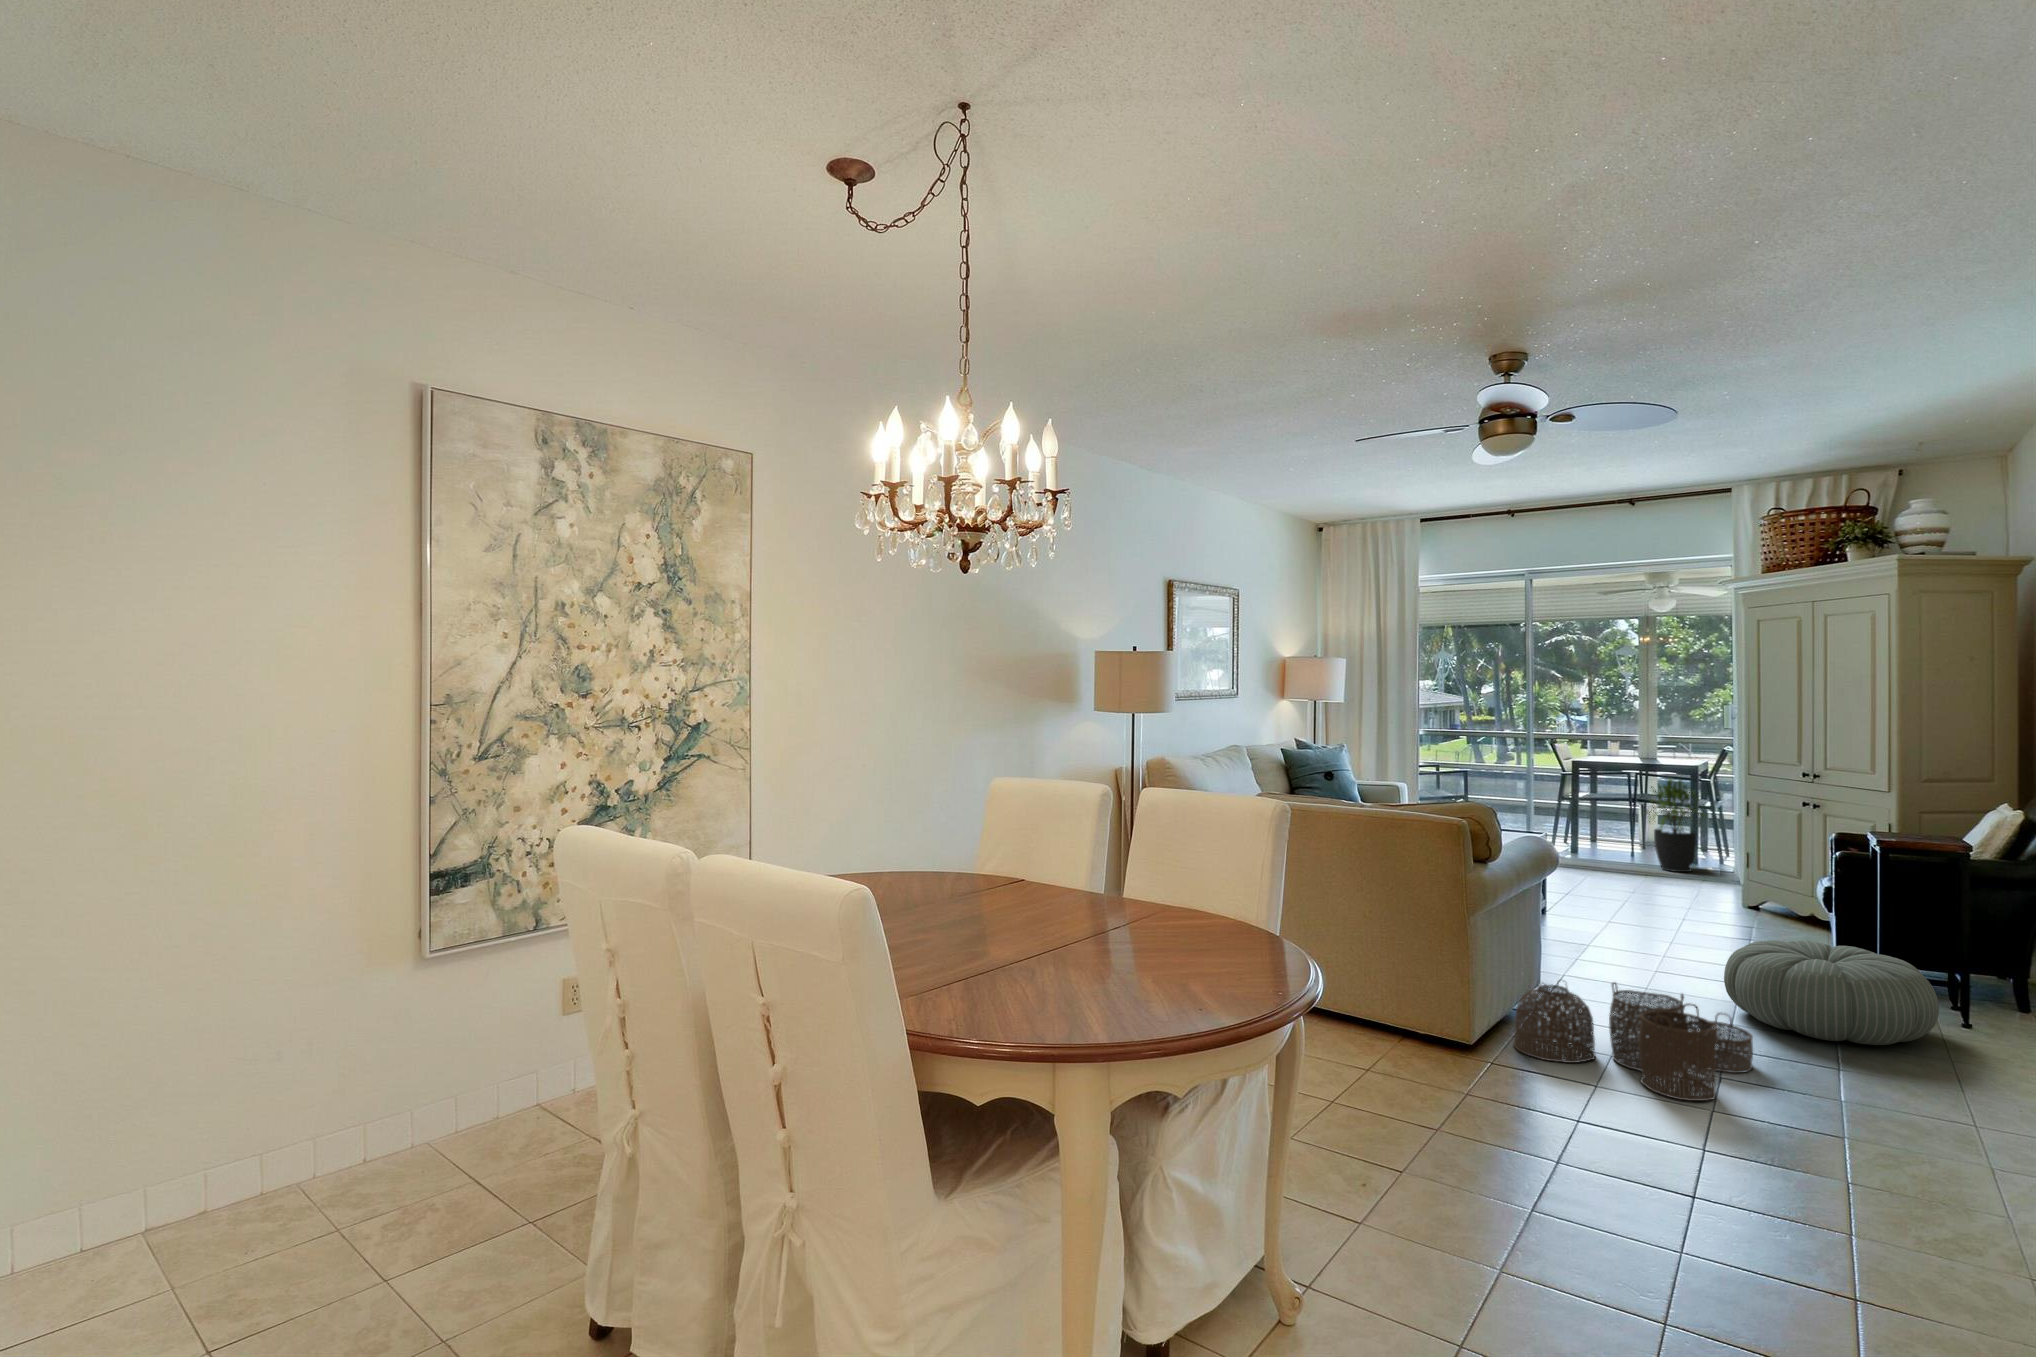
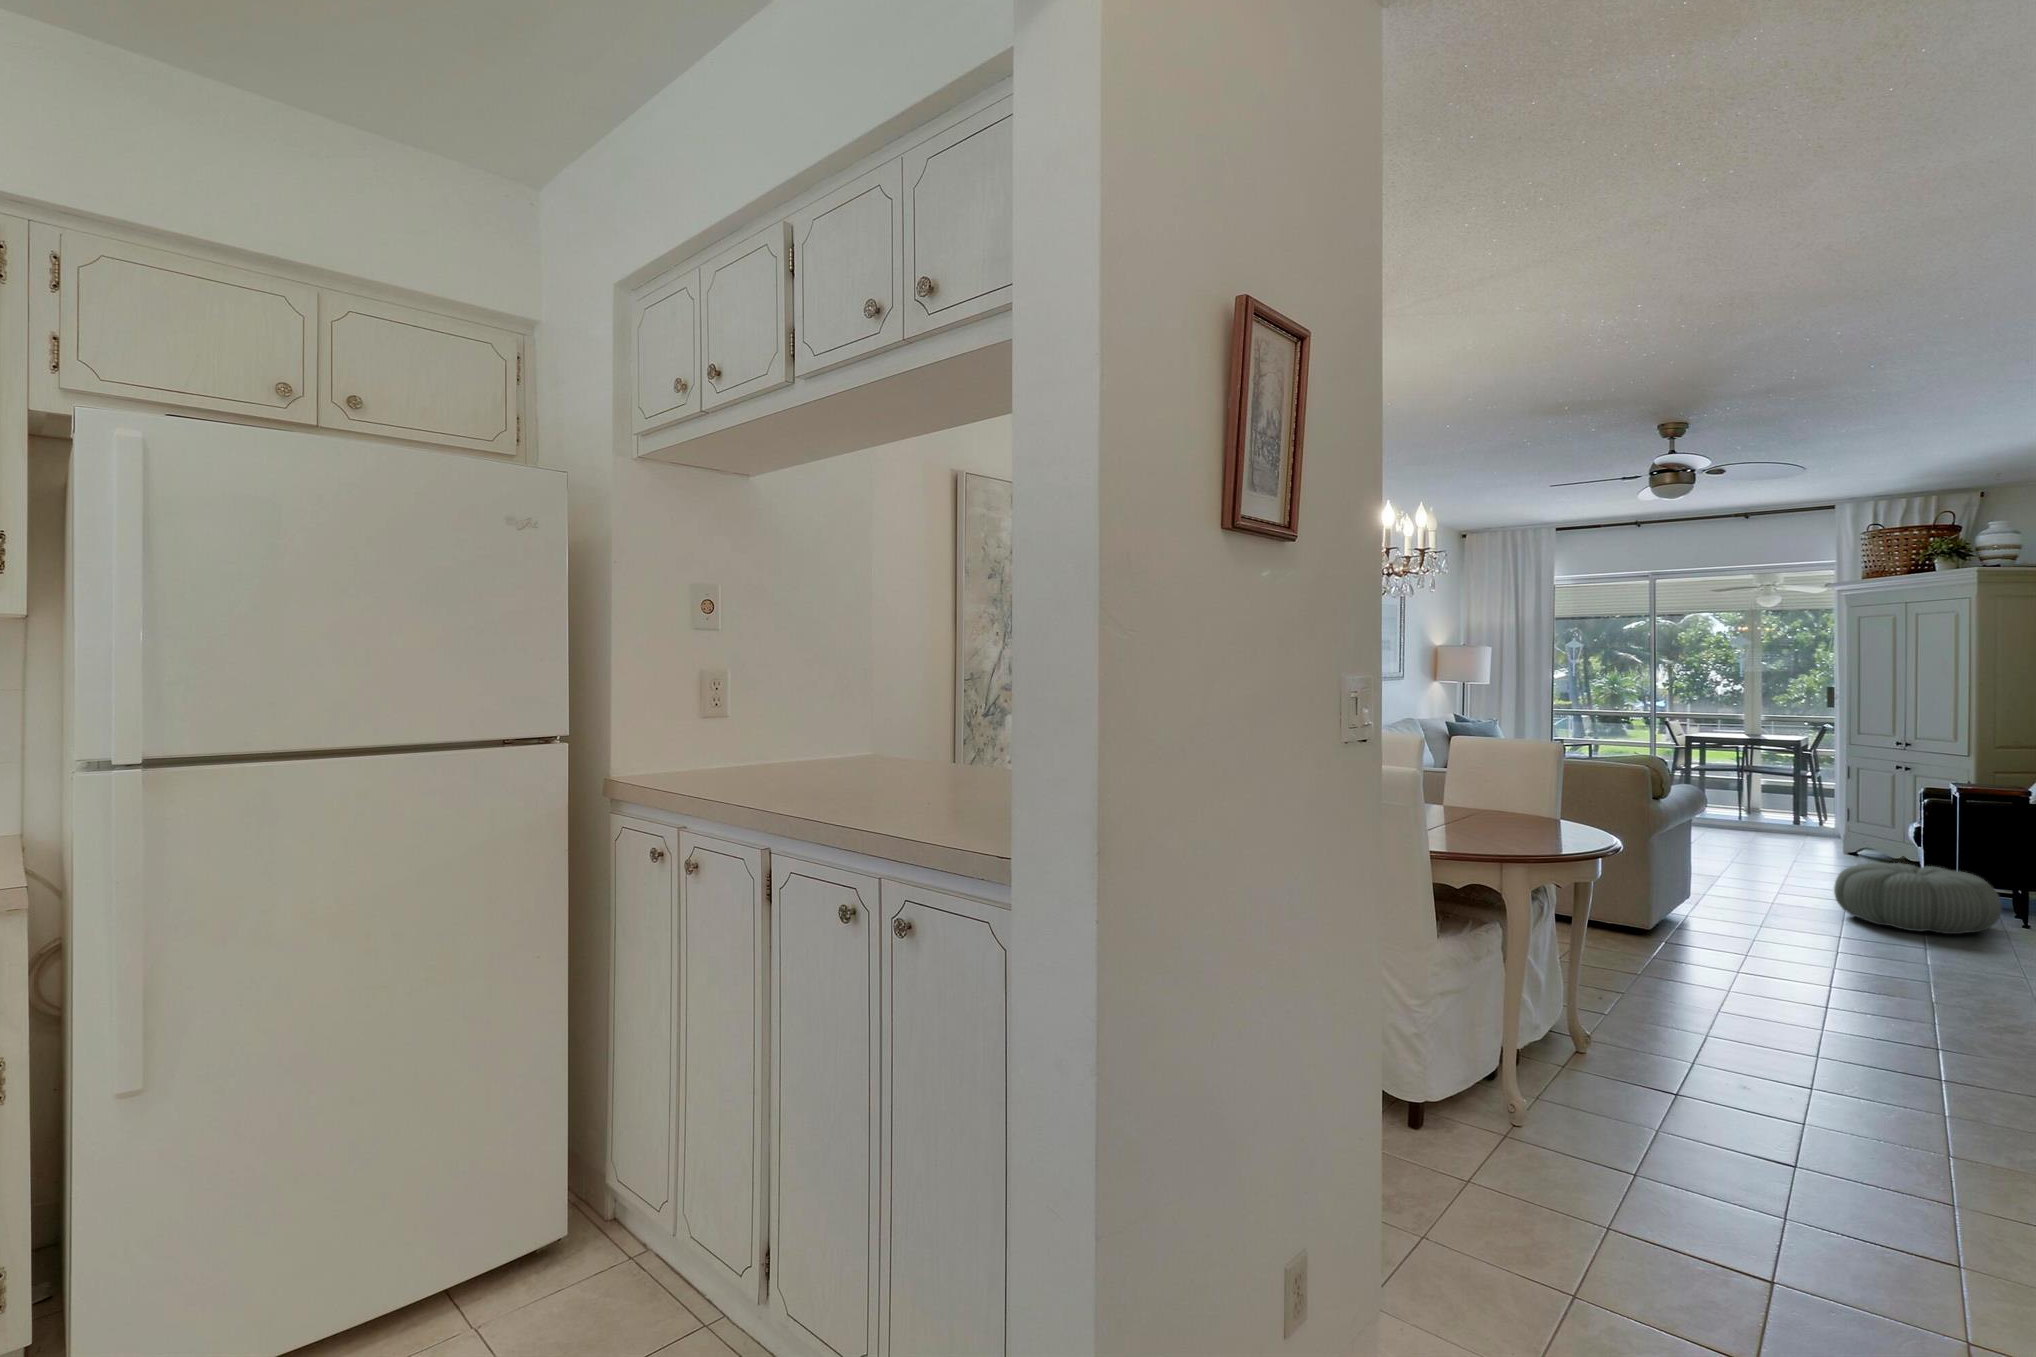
potted plant: present [1646,779,1706,872] -> none [1749,751,1809,831]
woven basket: present [1513,981,1753,1101] -> none [1676,883,1860,959]

